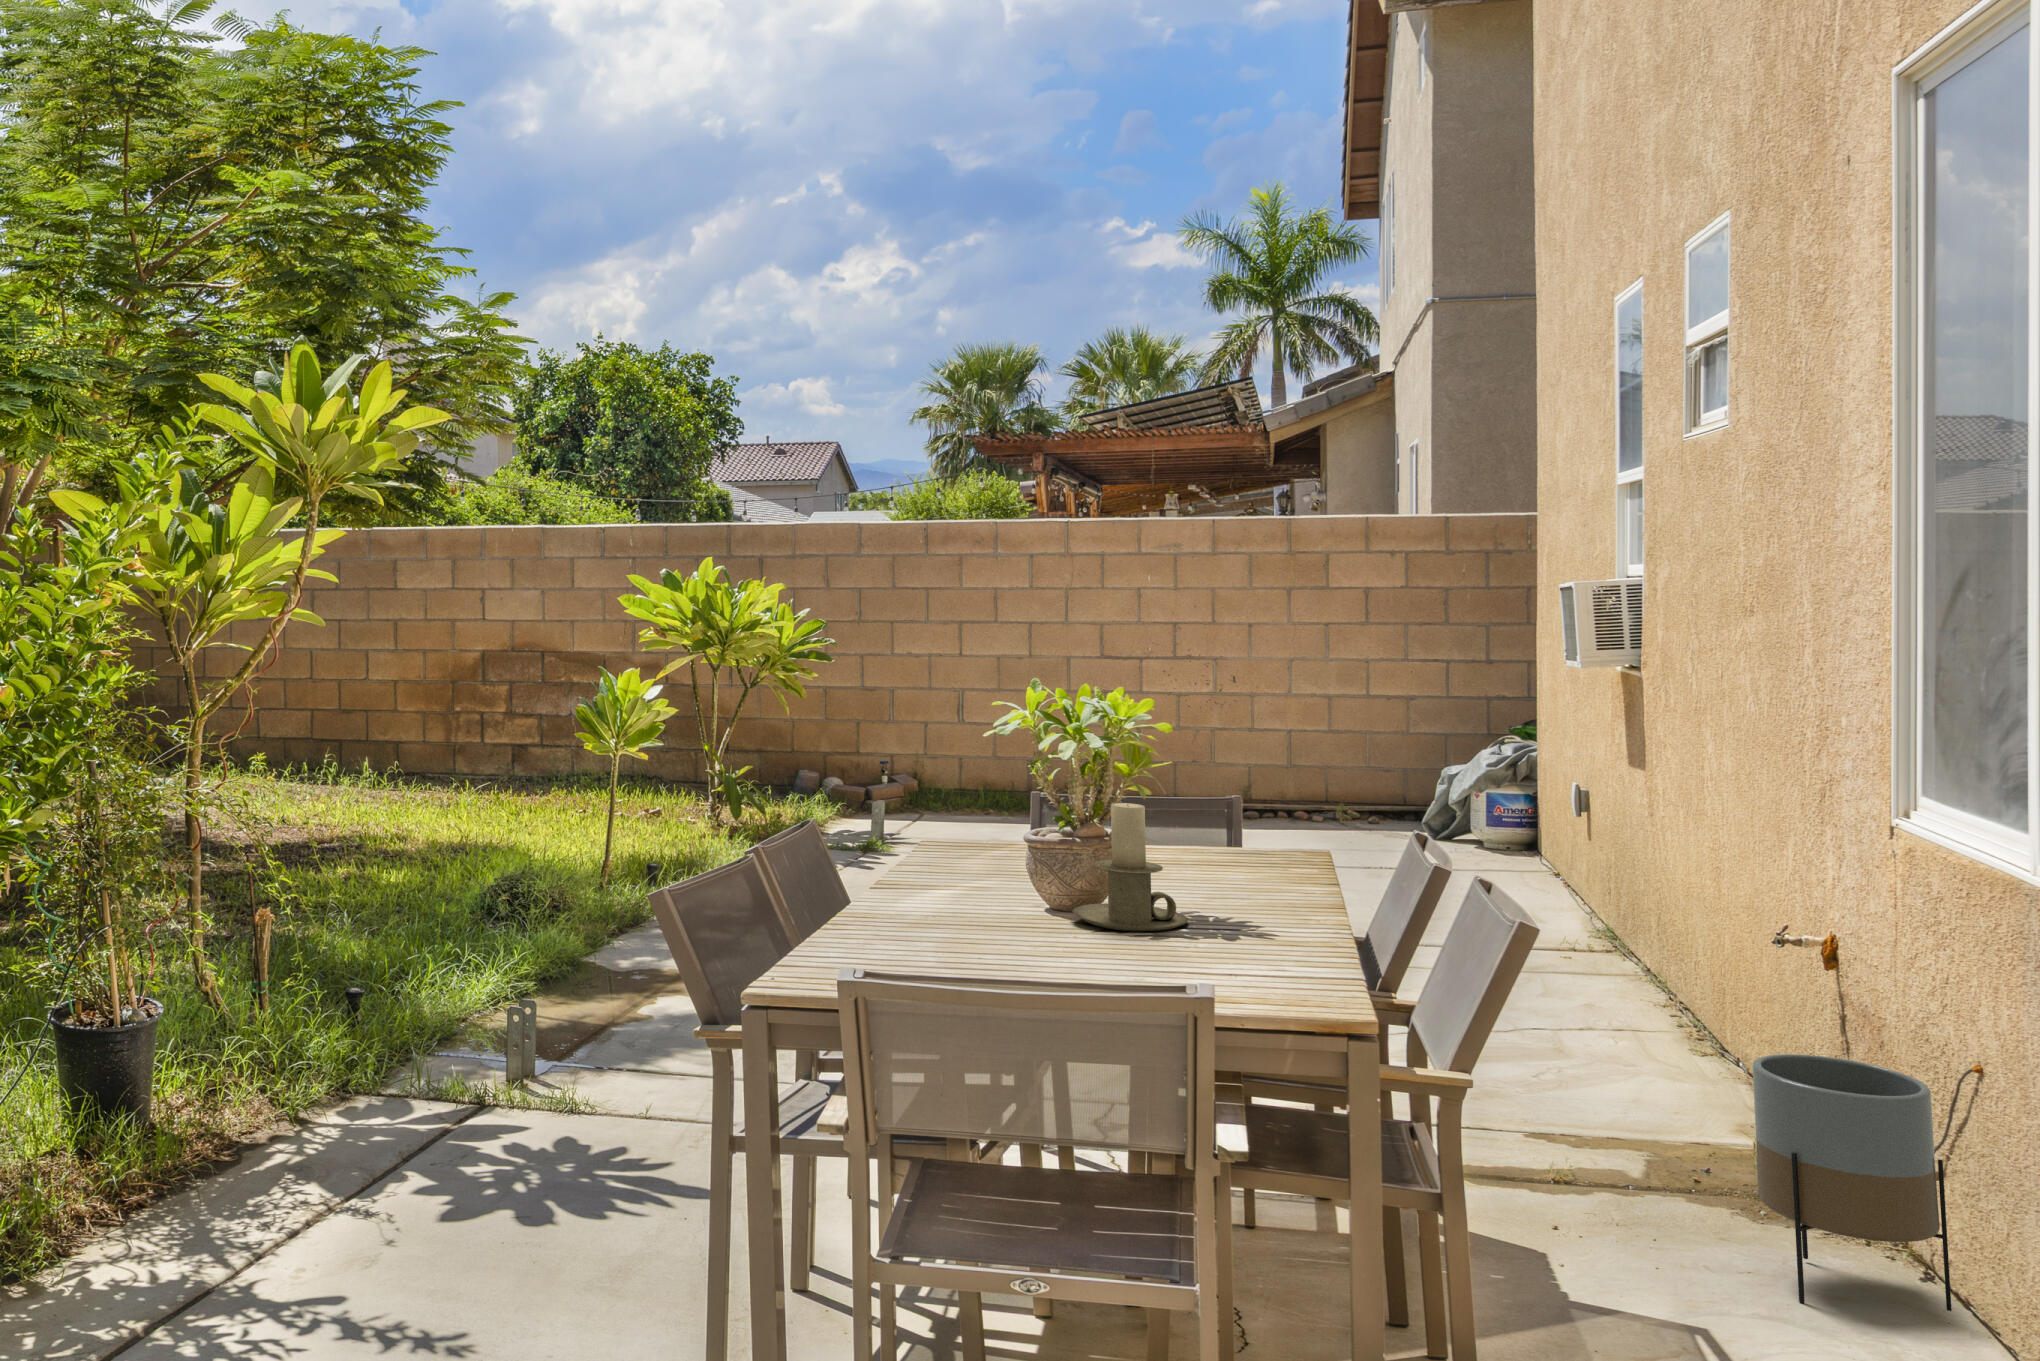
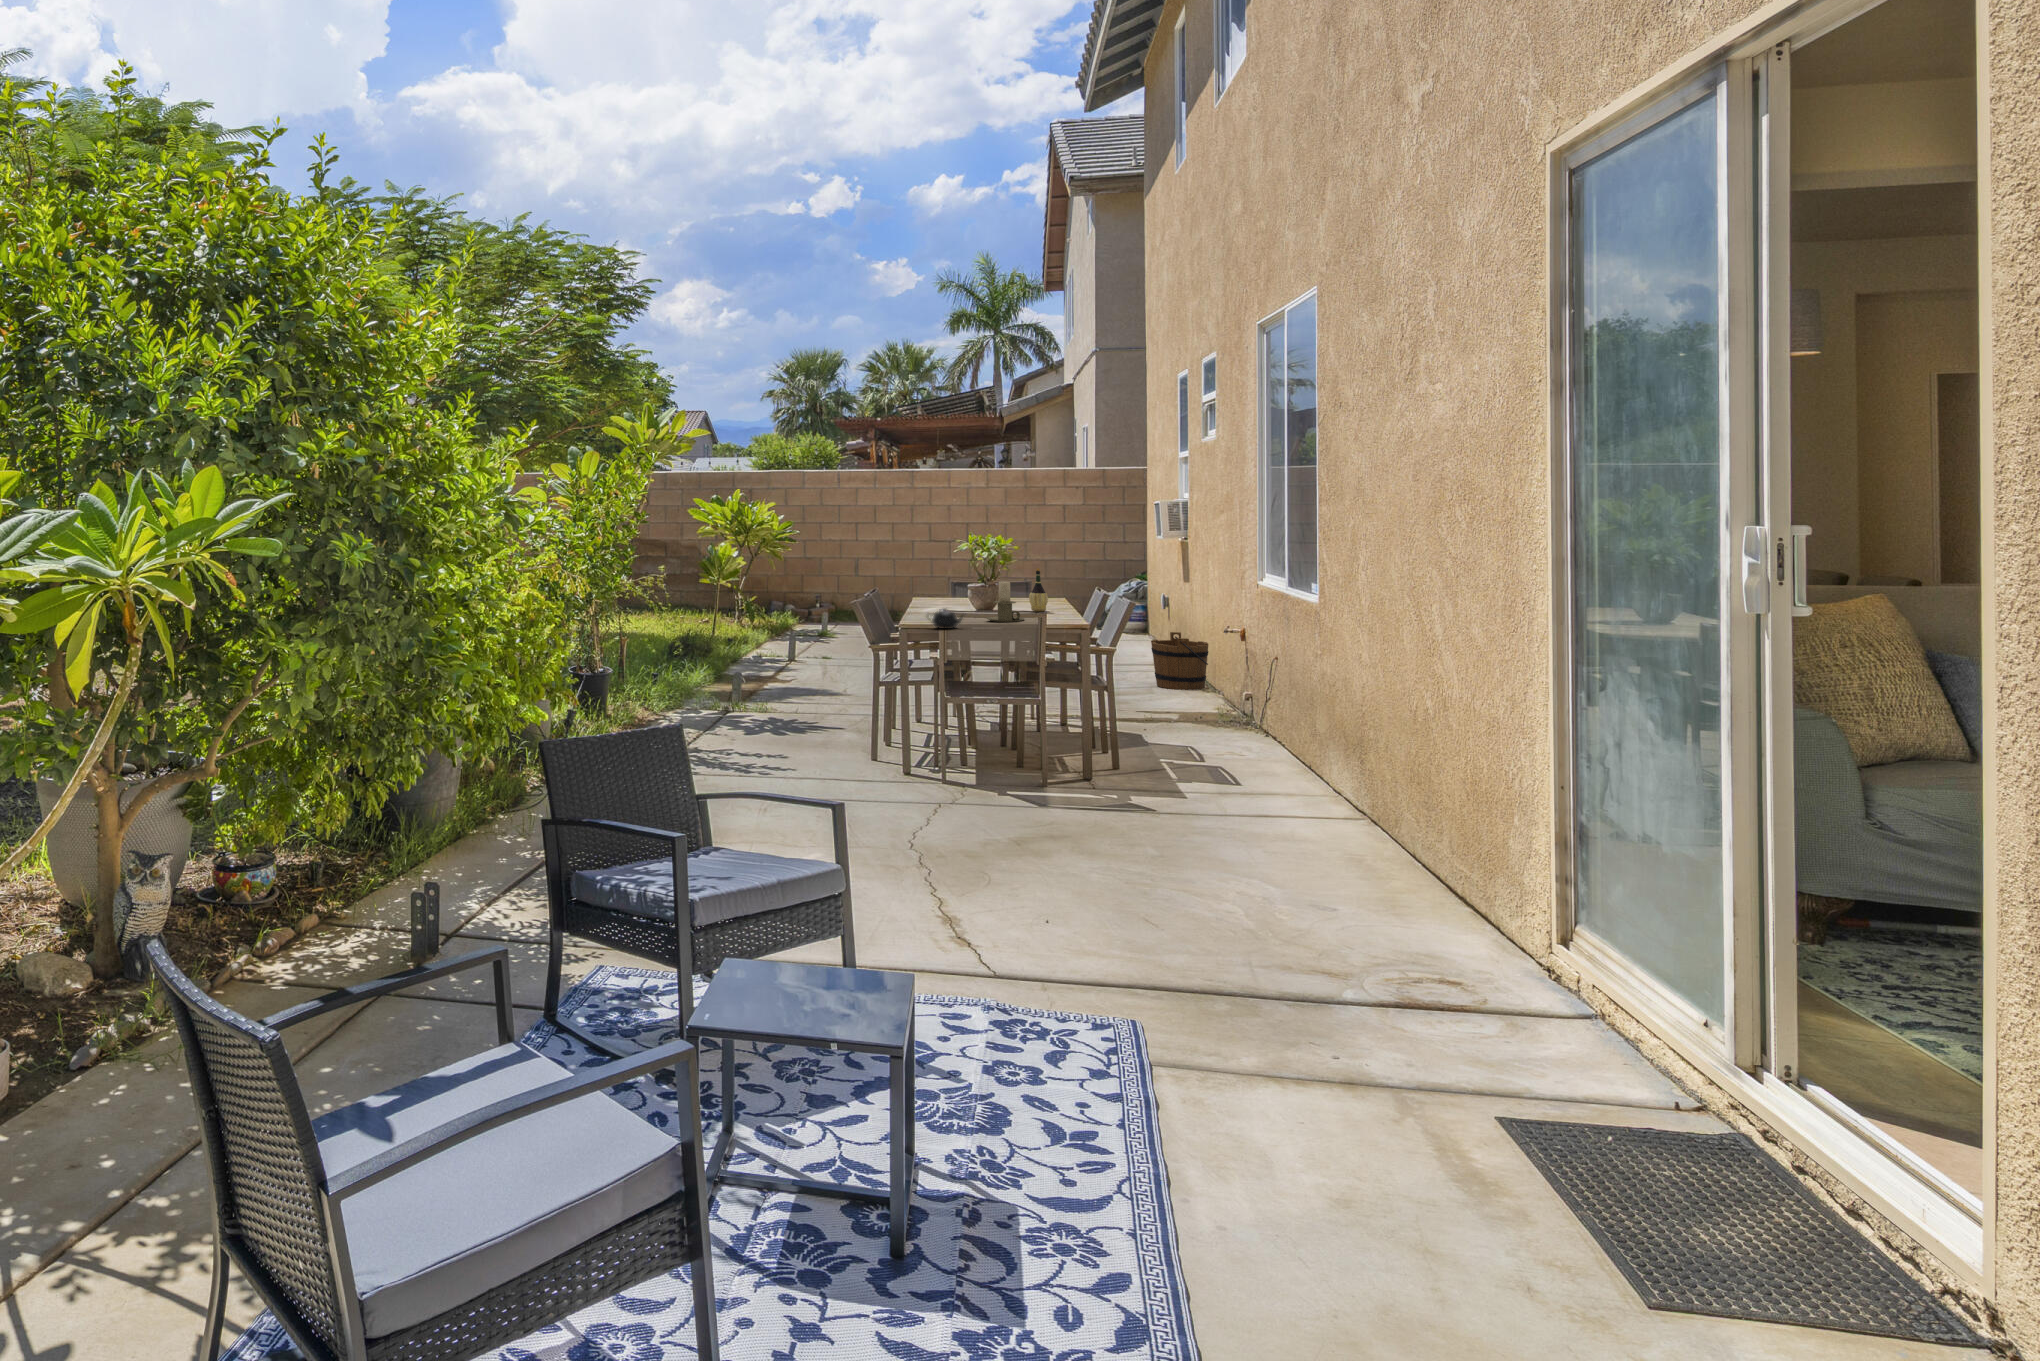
wine bottle: none [1223,754,1276,878] -> present [1029,568,1048,612]
teapot: none [871,891,986,960] -> present [931,609,963,629]
bucket: none [1566,907,1720,1071] -> present [1151,632,1208,690]
planter: present [1753,1054,1952,1311] -> none [1205,659,1262,733]

